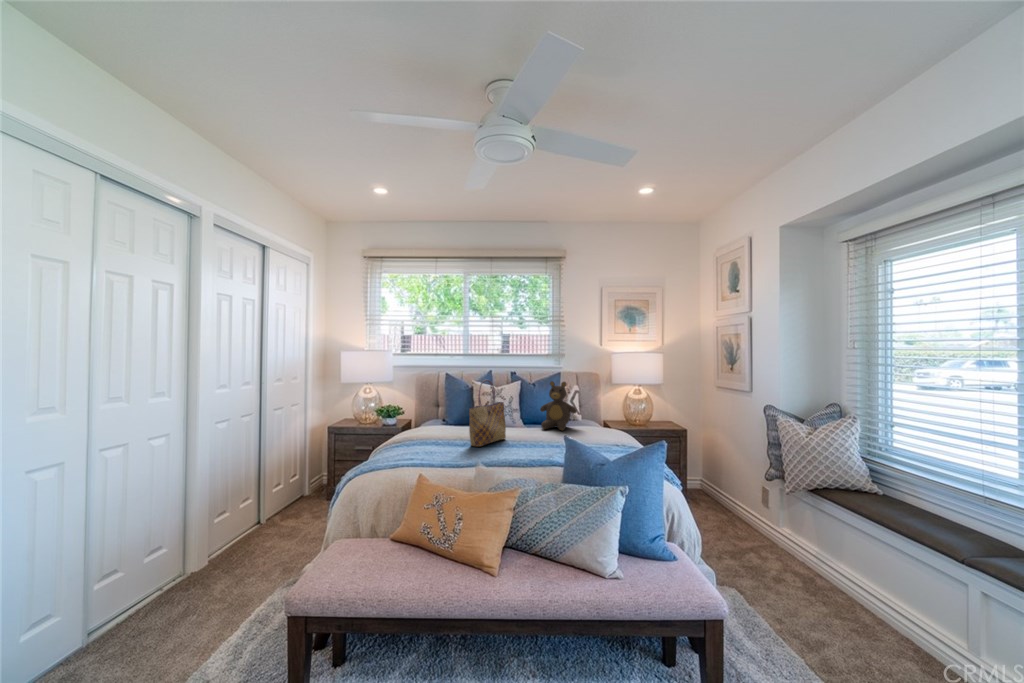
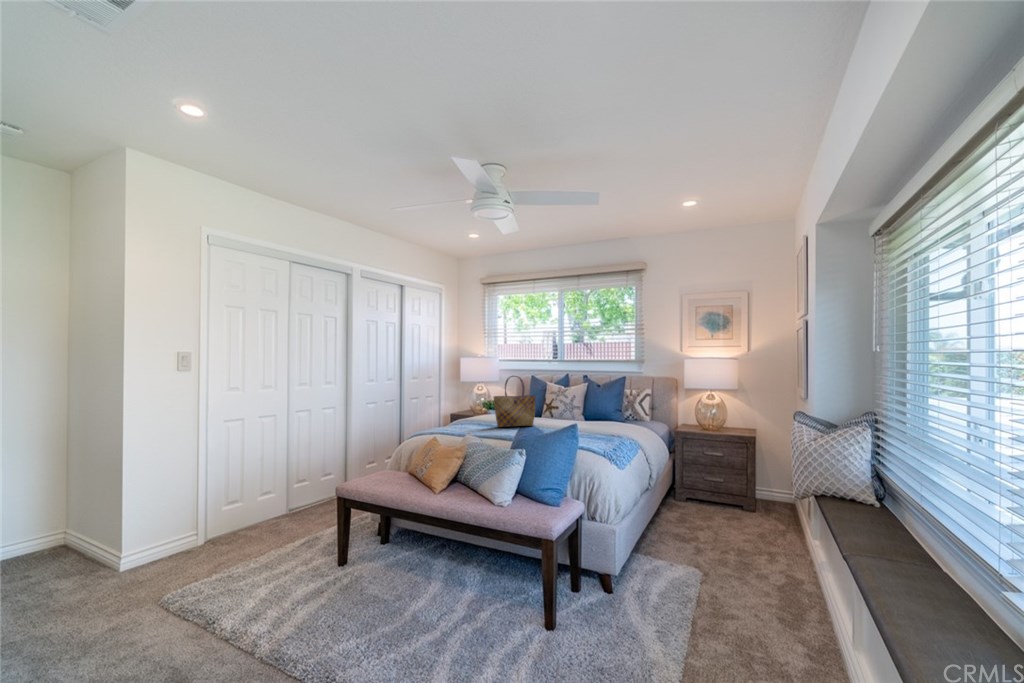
teddy bear: present [540,381,577,431] -> none [582,381,617,426]

